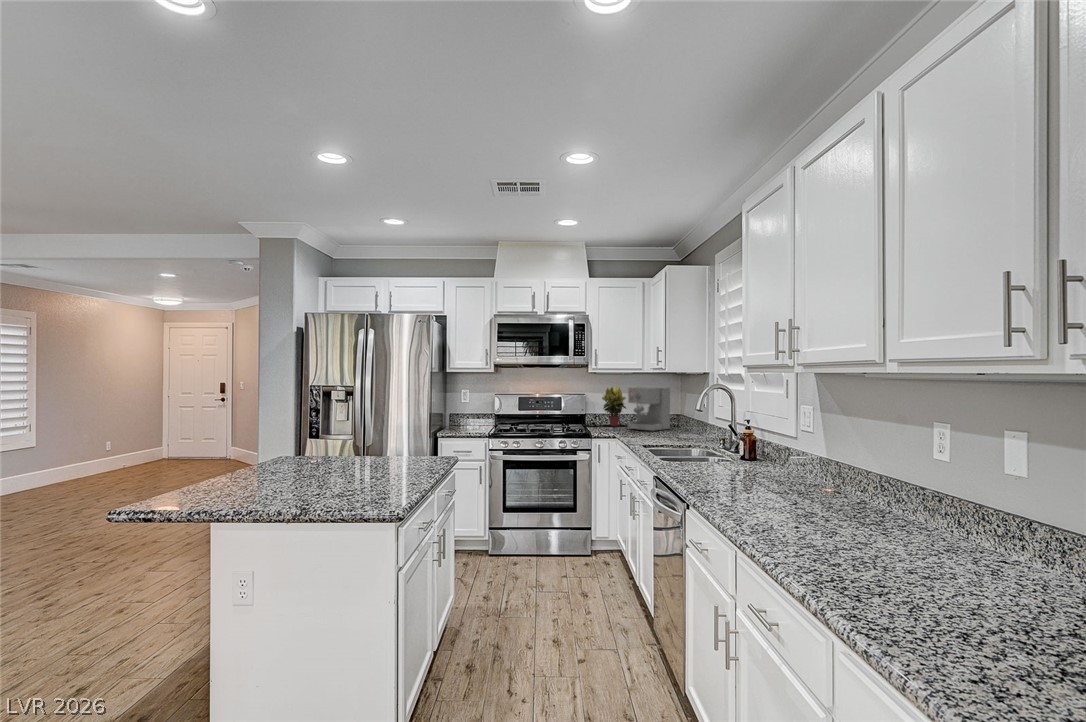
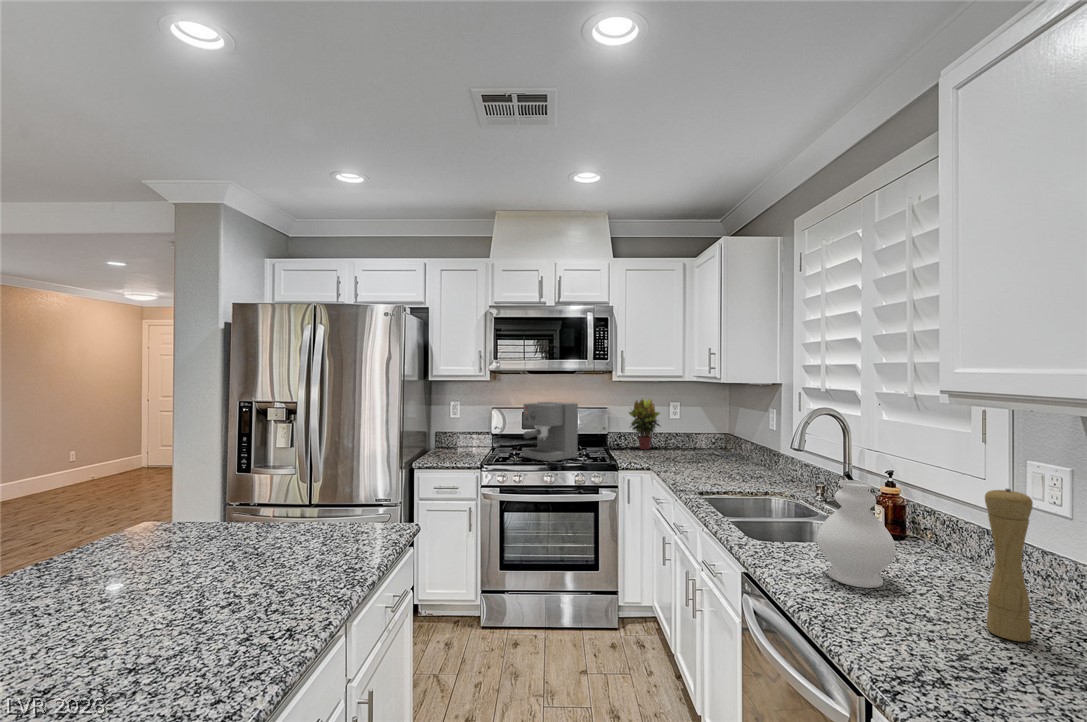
coffee maker: present [628,387,670,431] -> present [523,402,578,462]
pepper mill: none [759,412,778,486] -> present [985,489,1033,642]
decorative vase: none [692,418,731,475] -> present [817,480,896,588]

